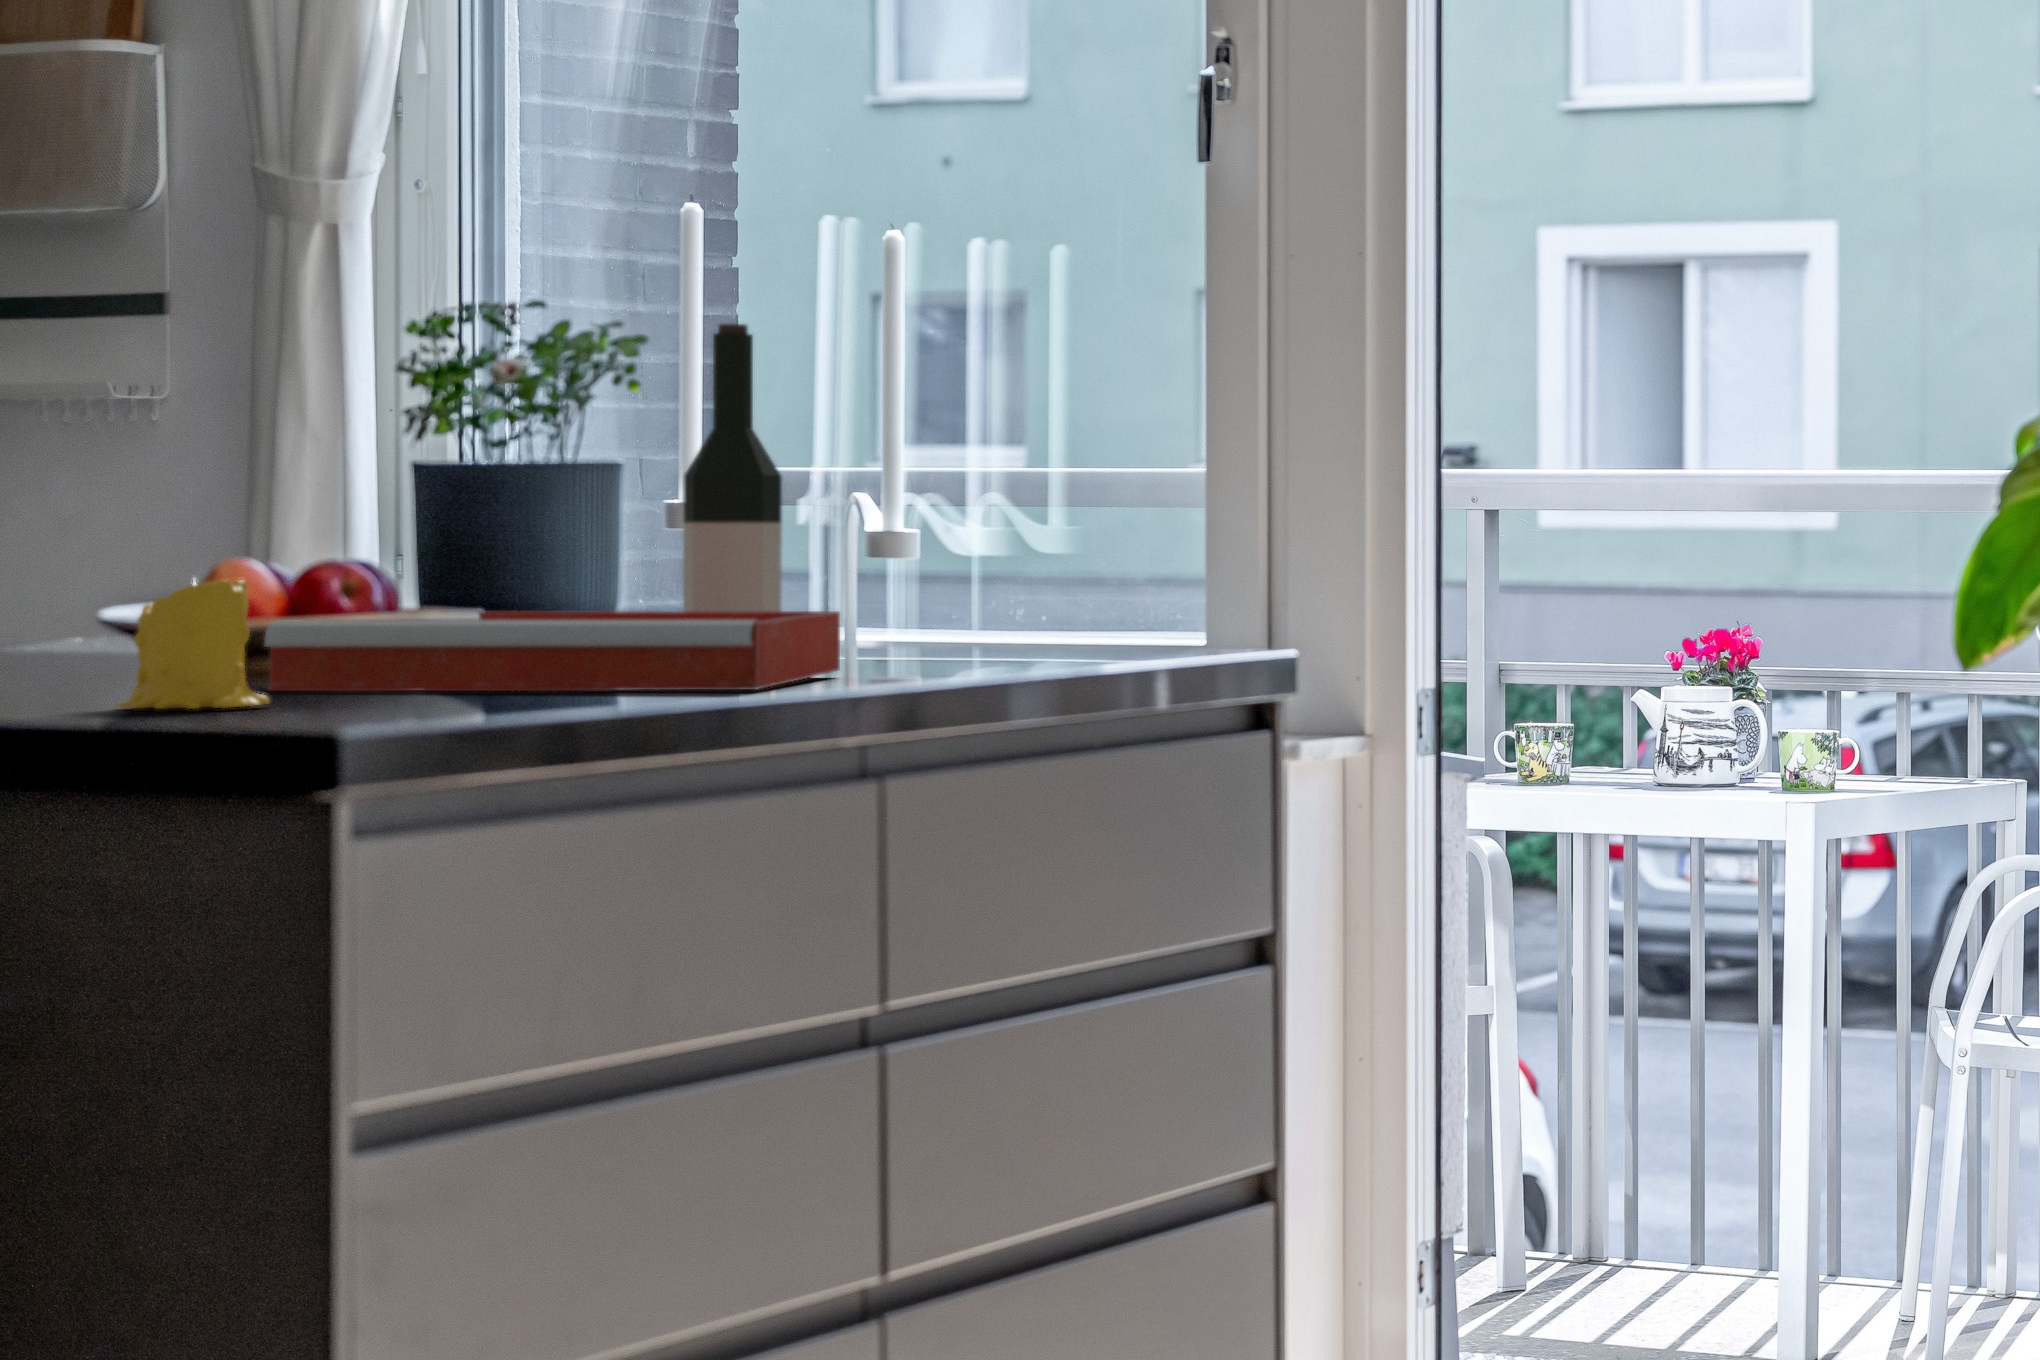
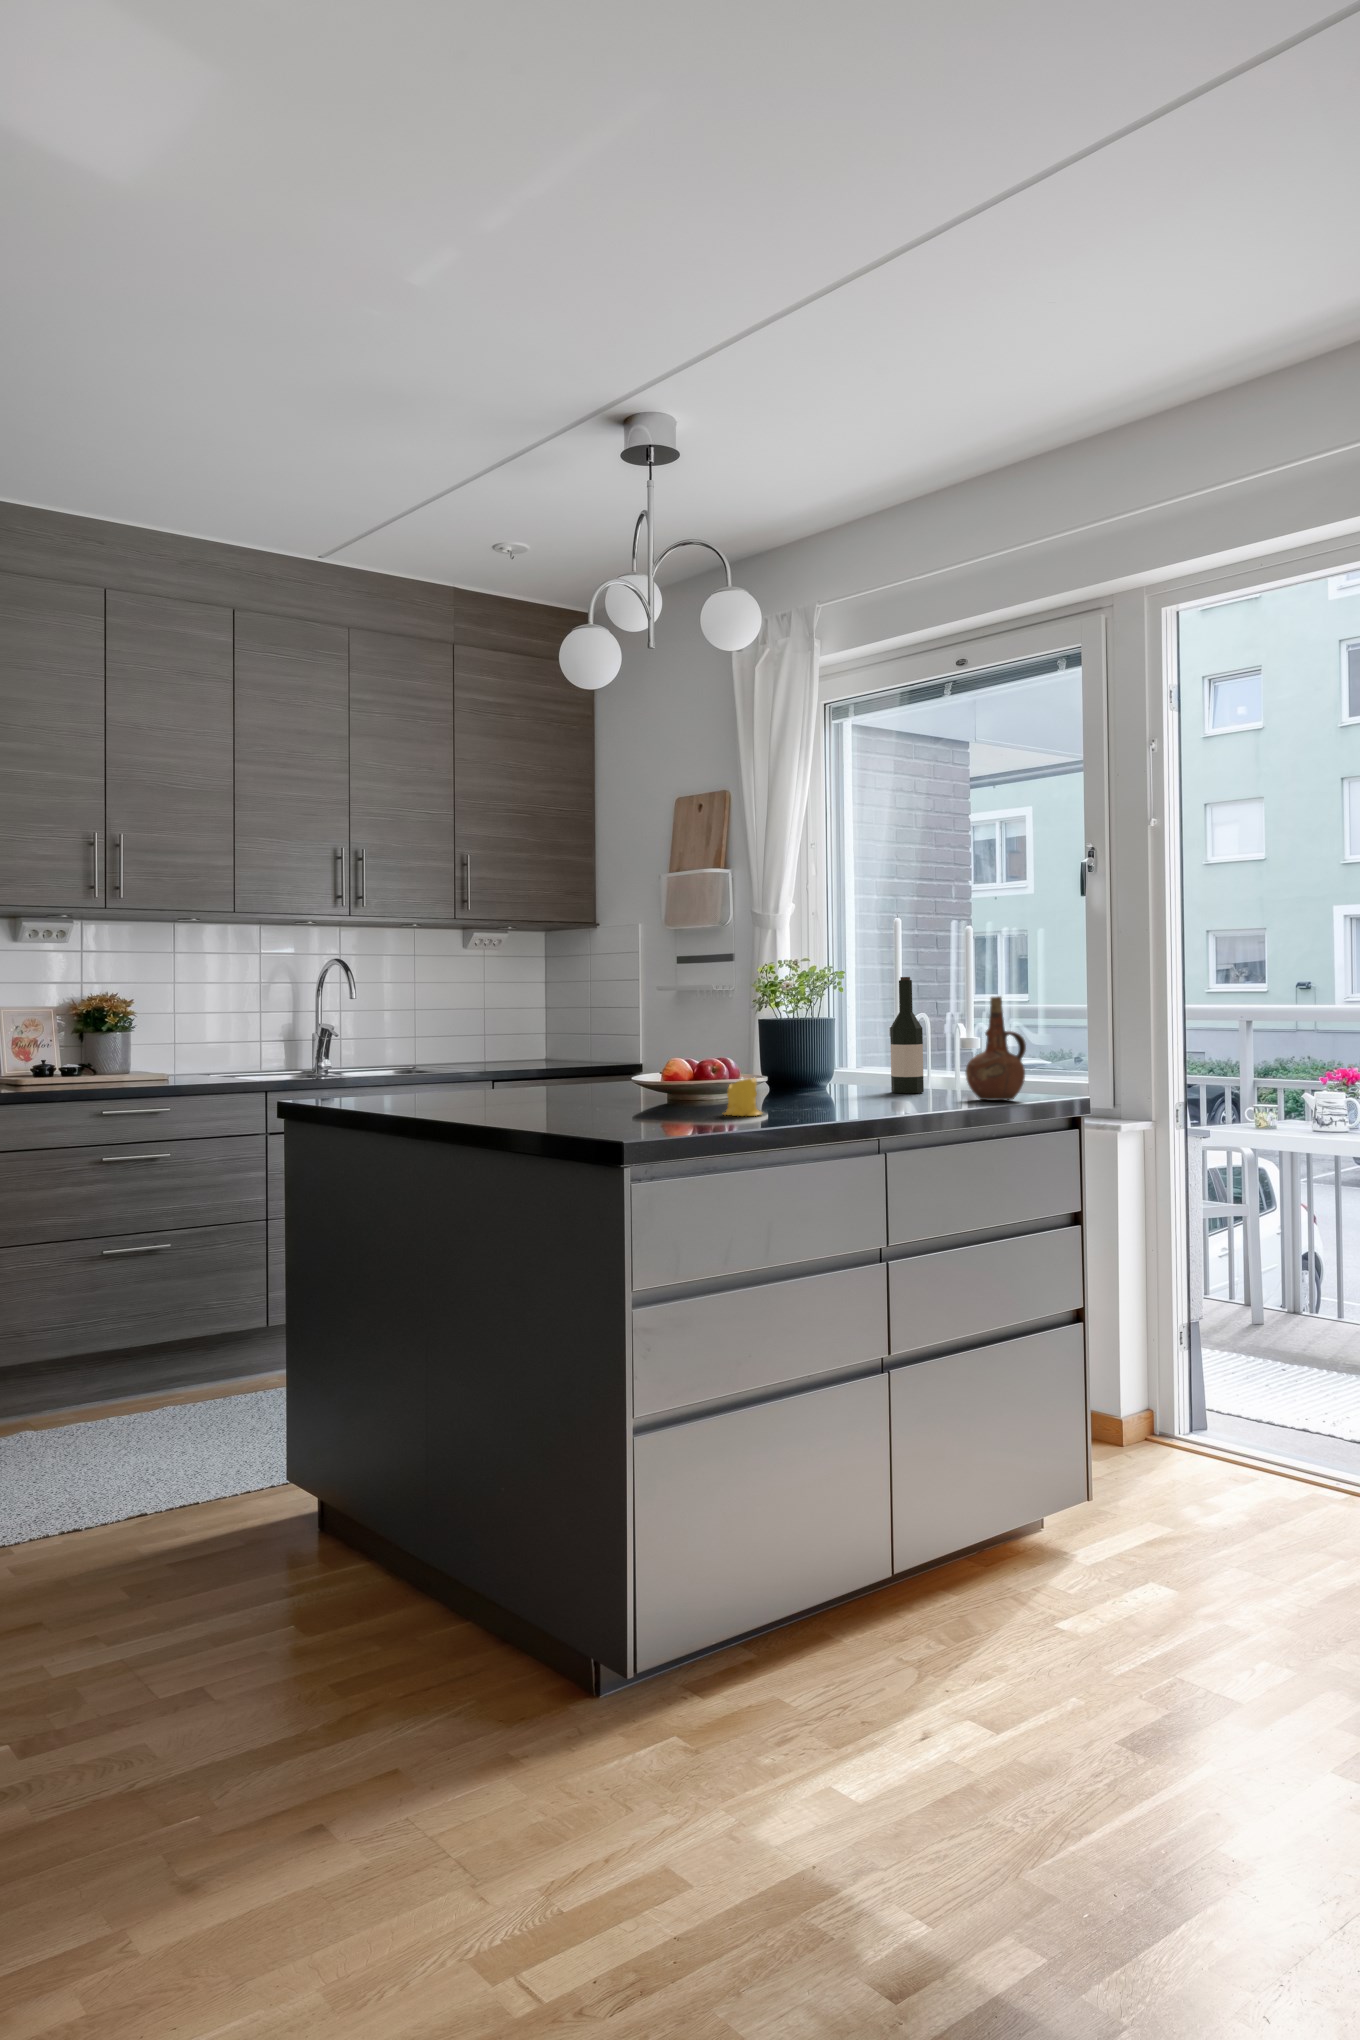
ceramic pitcher: none [916,375,1087,672] -> present [966,996,1026,1101]
tray: present [265,611,840,691] -> none [762,1076,939,1110]

